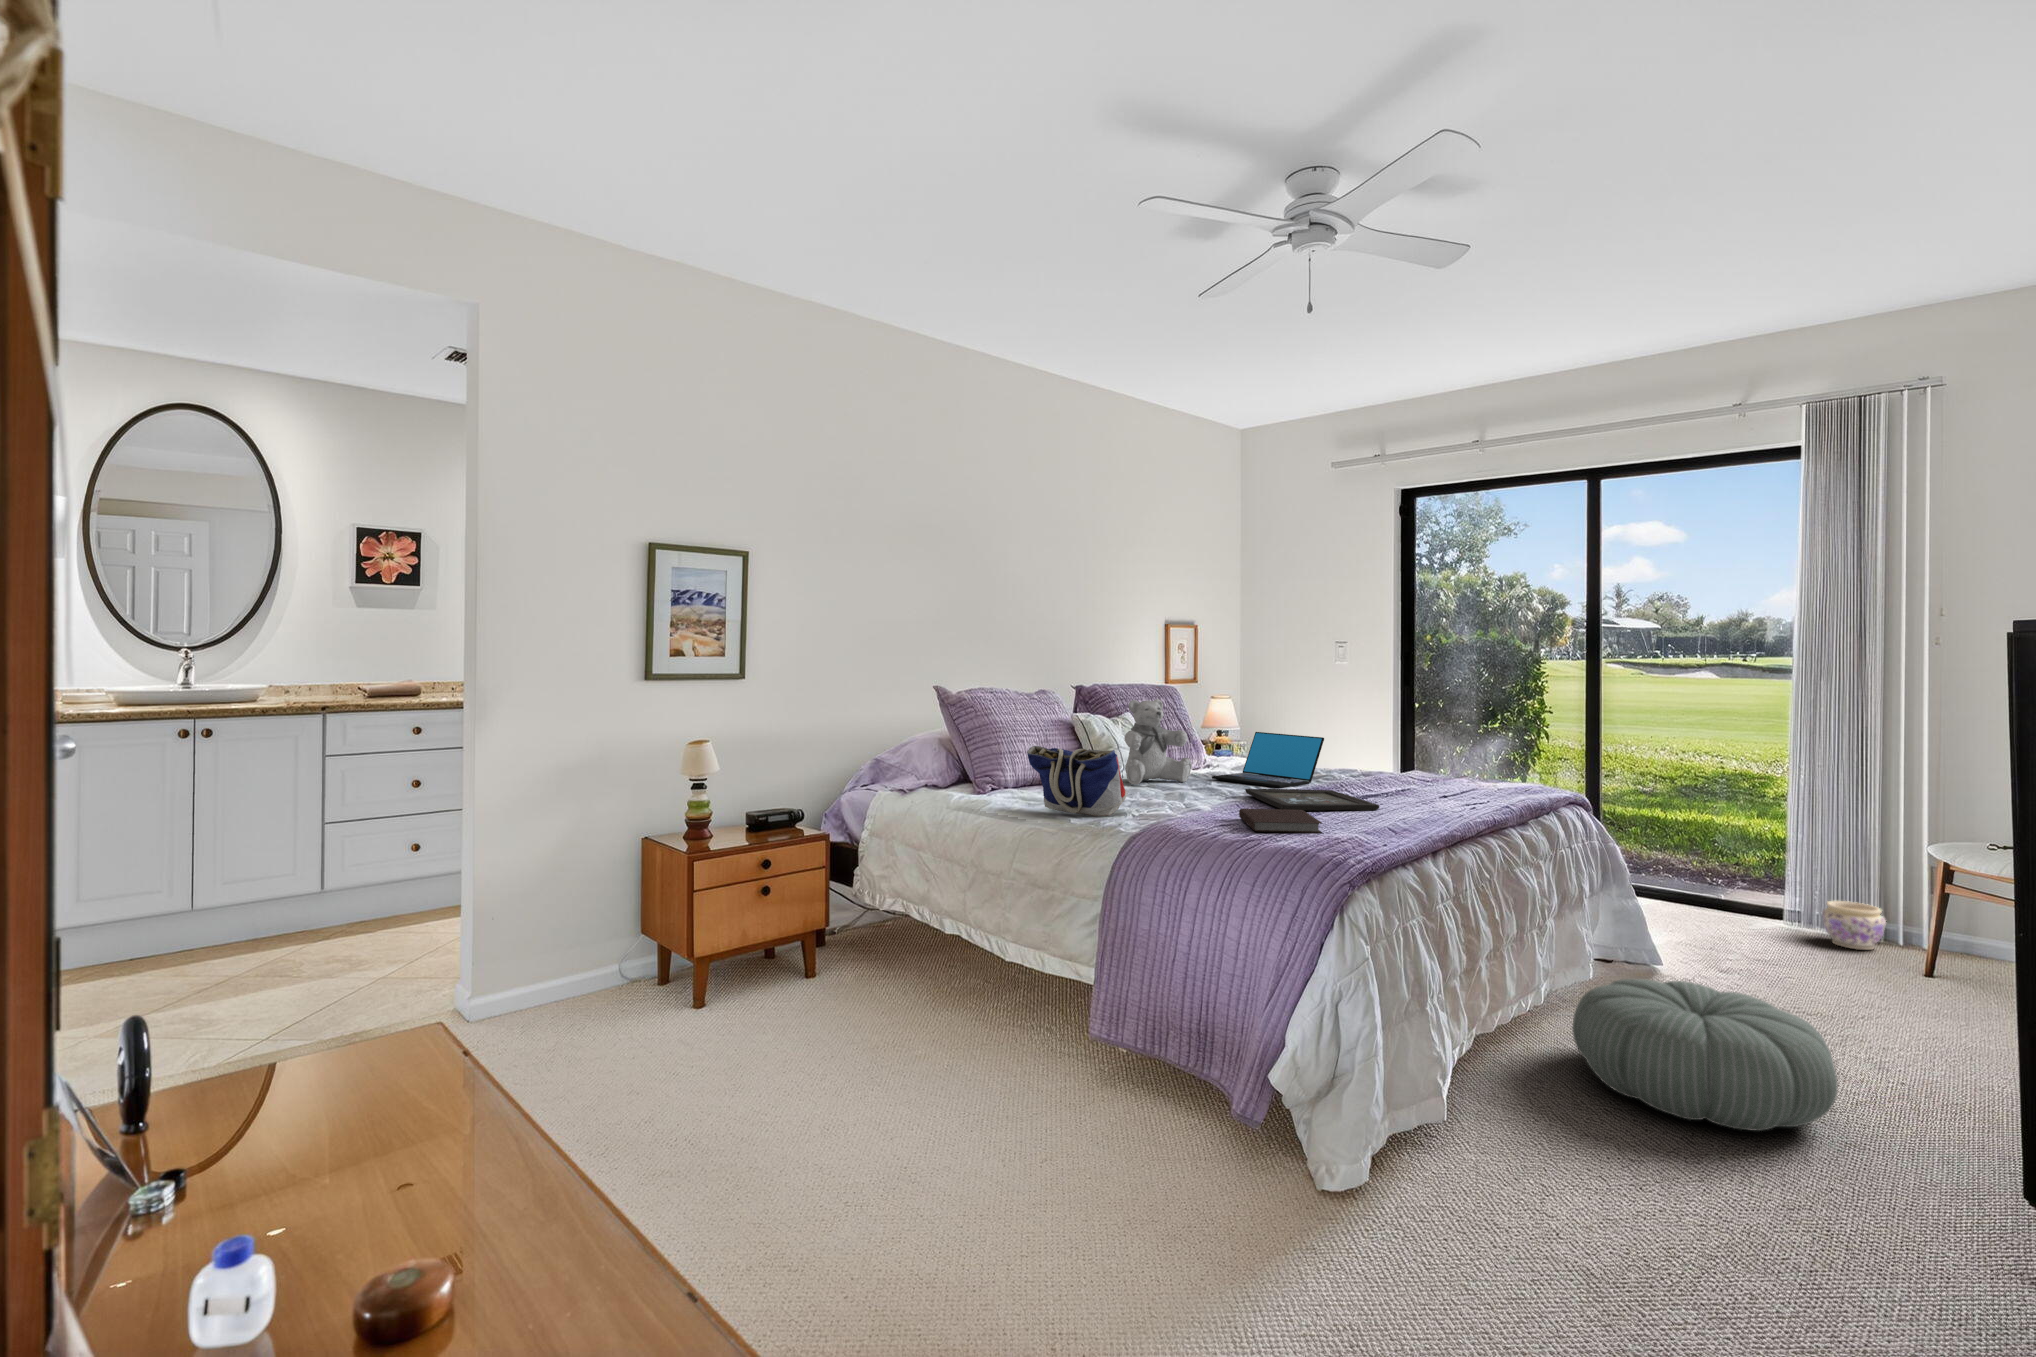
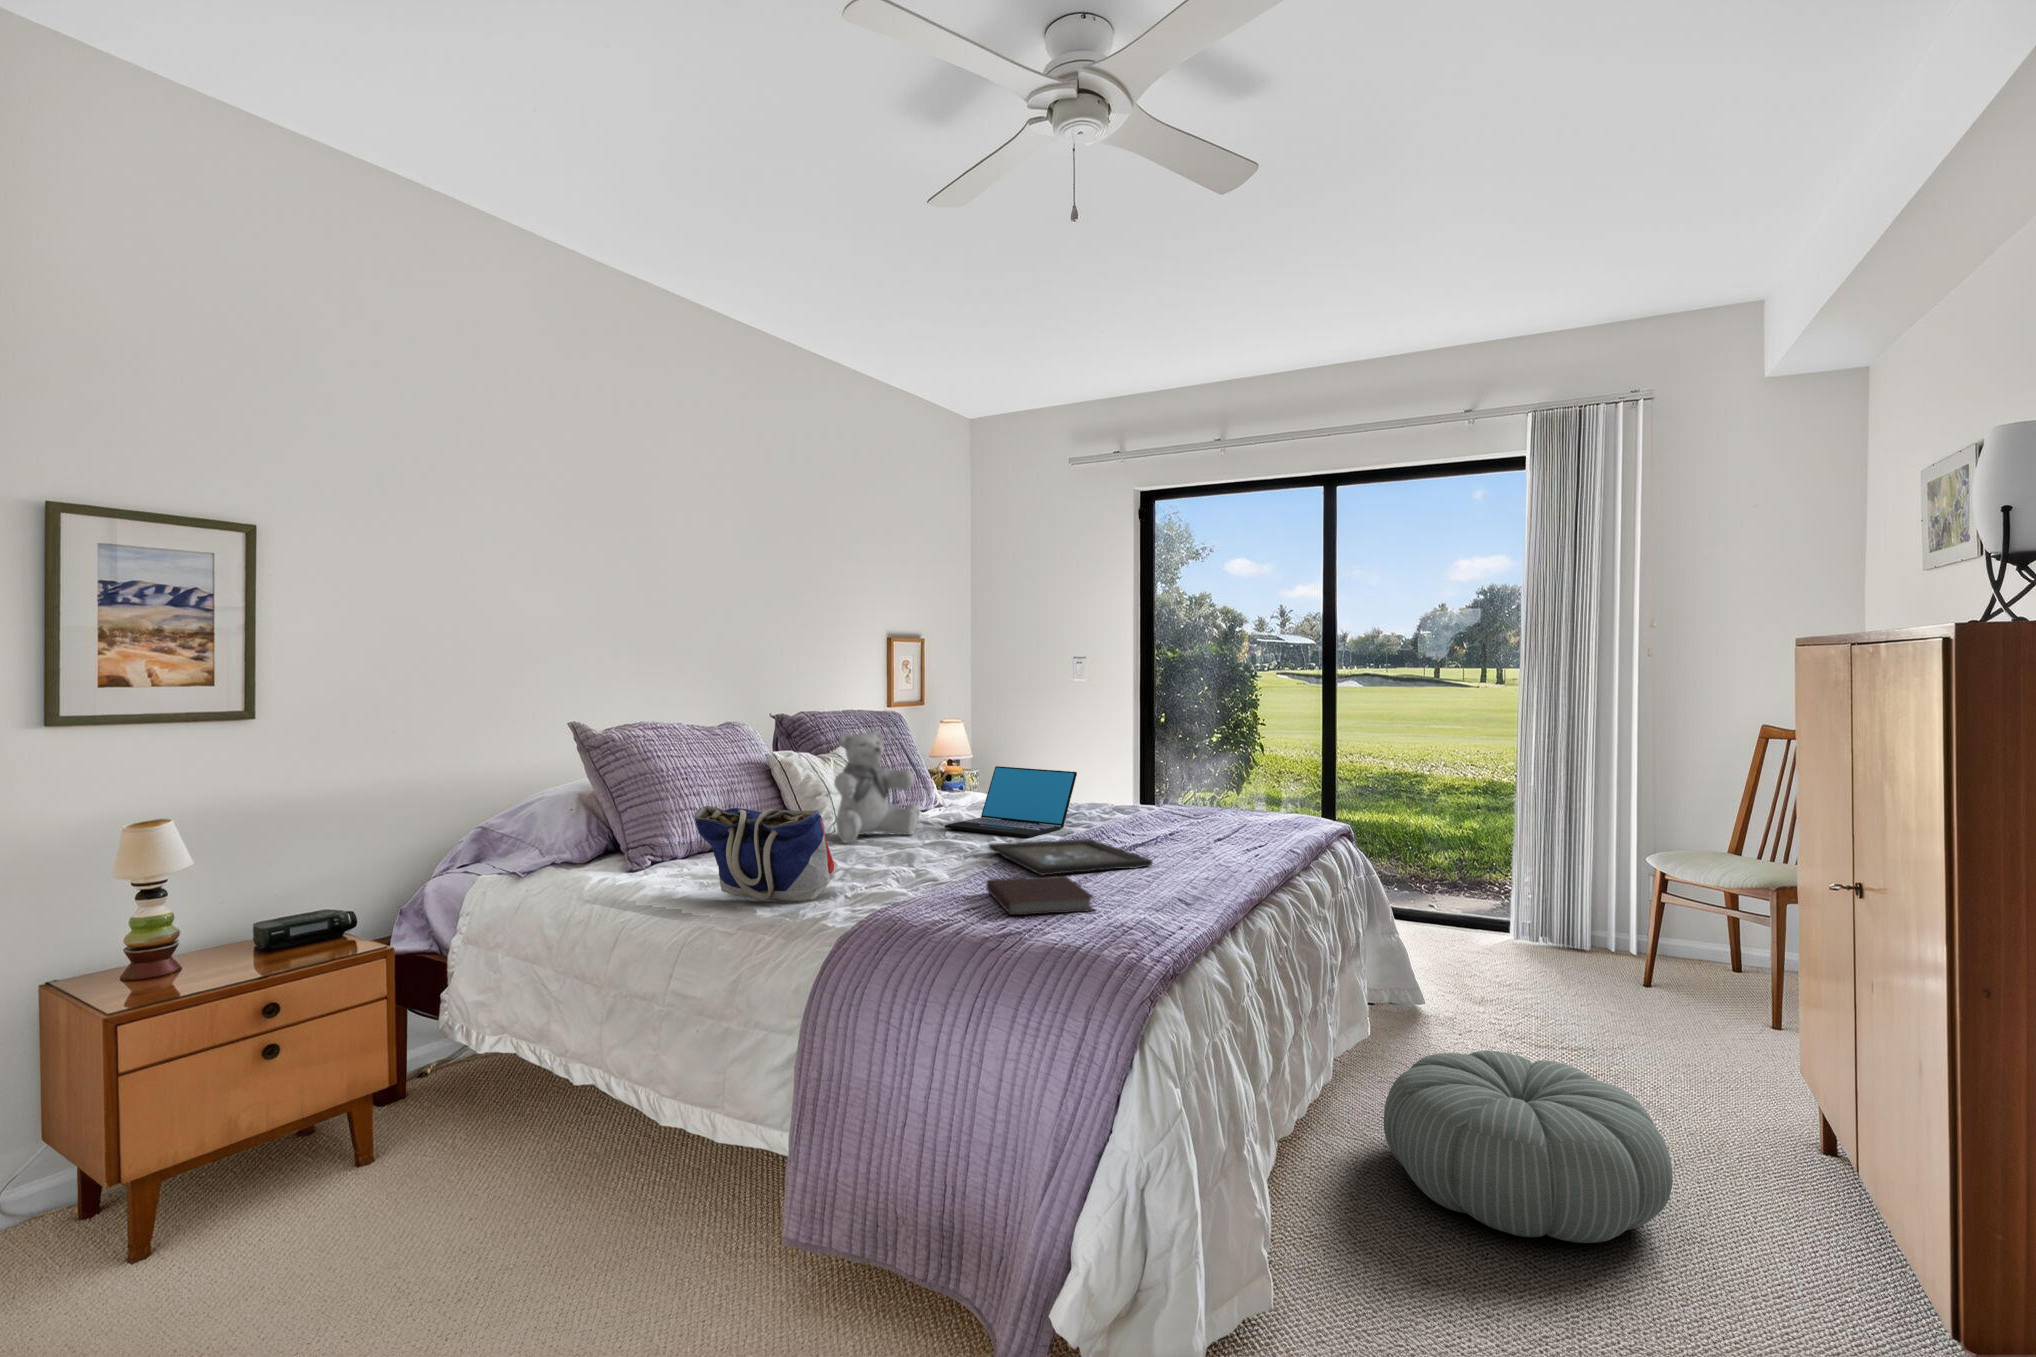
planter: present [1822,901,1886,950] -> none [1562,918,1619,969]

